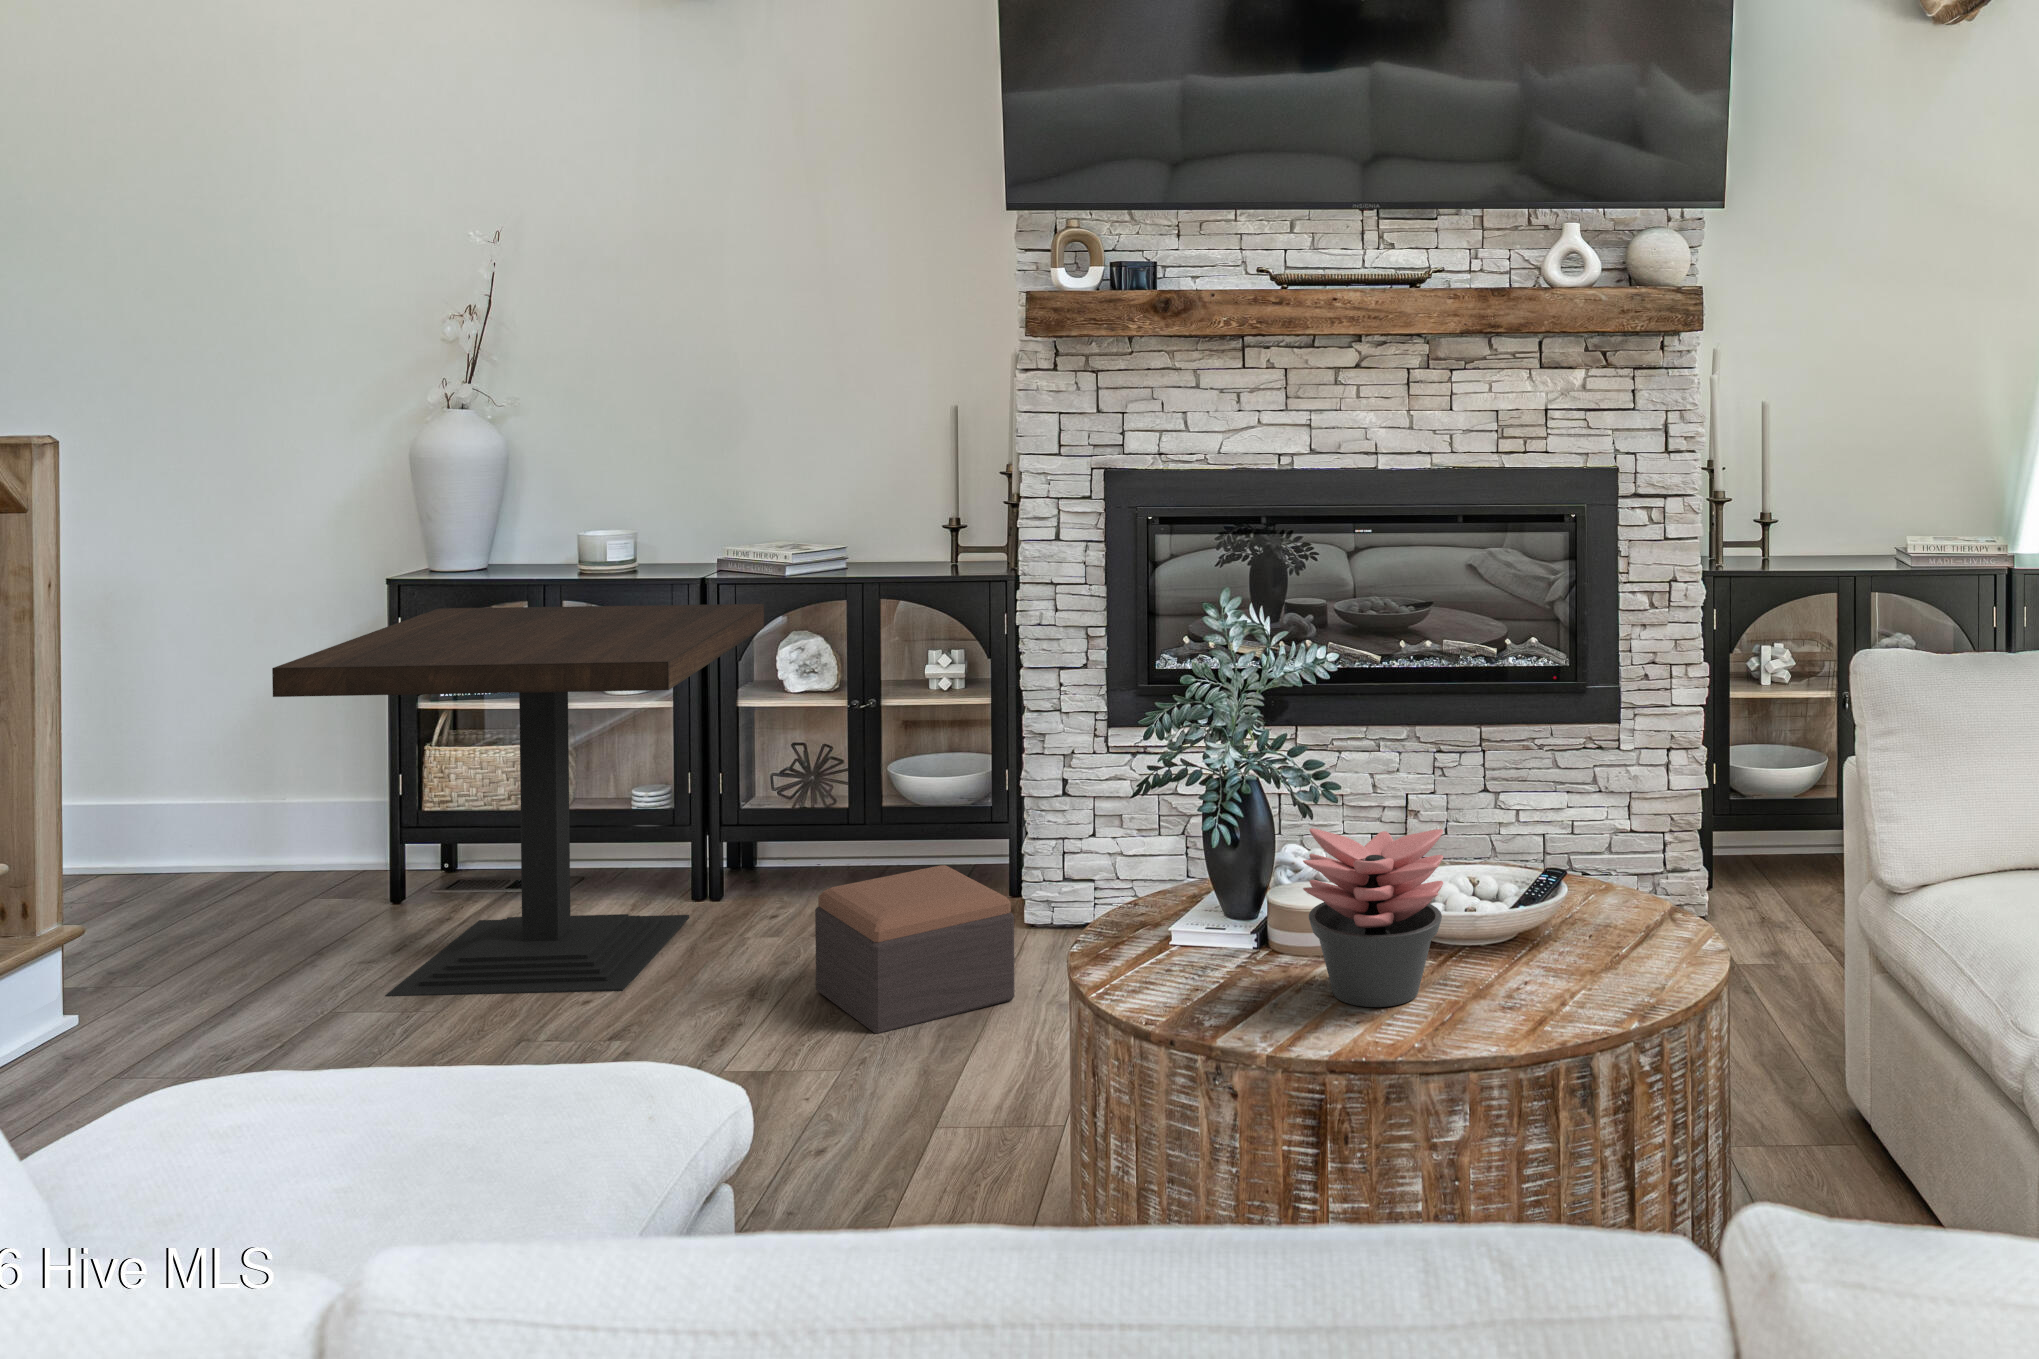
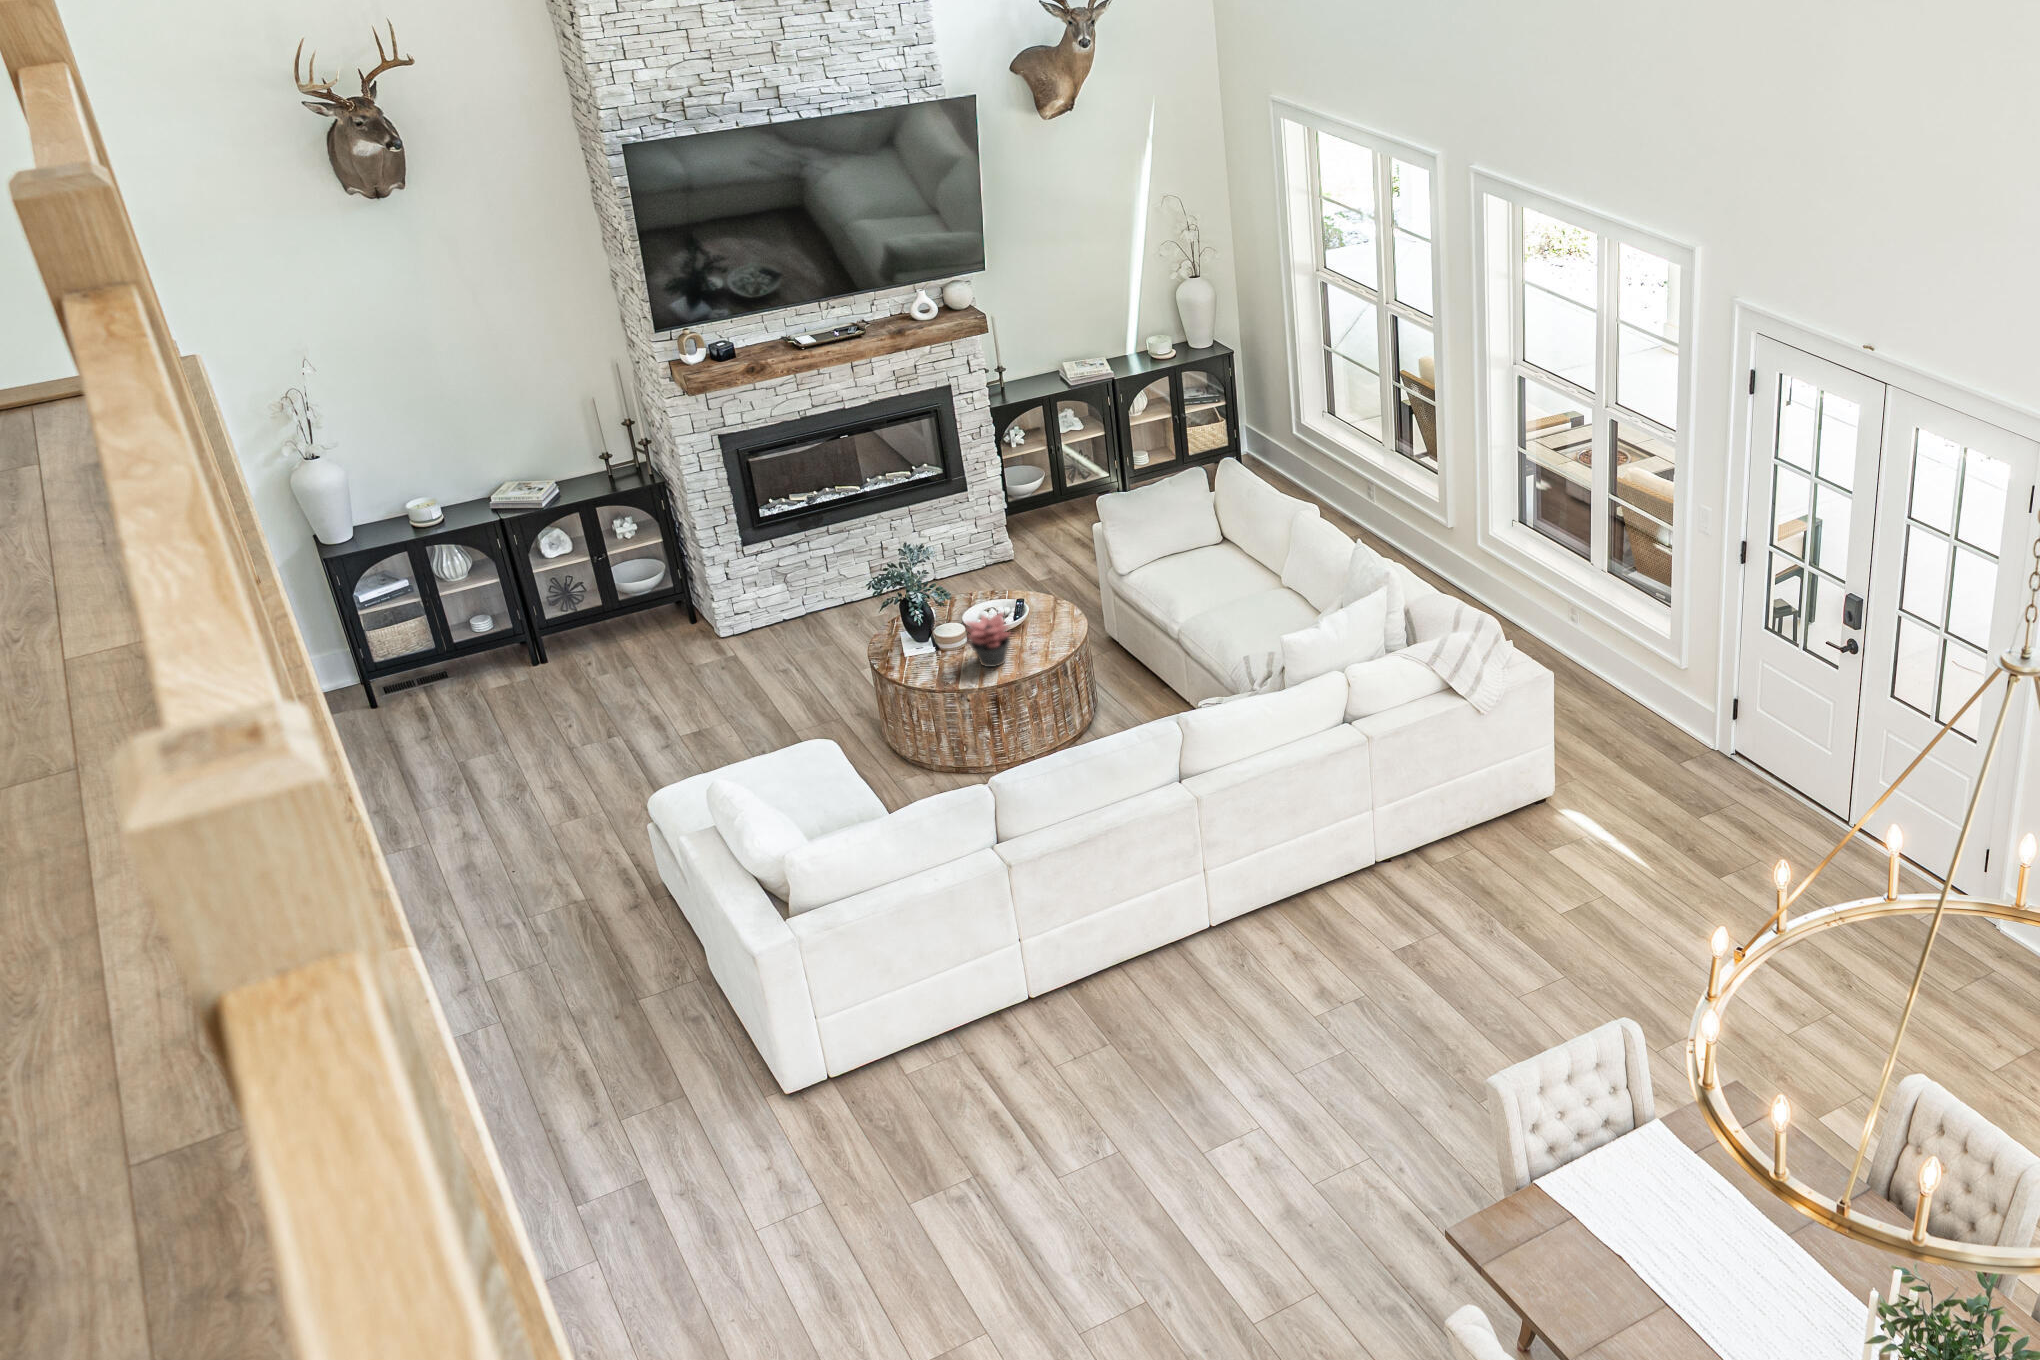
side table: present [272,604,764,996] -> none [366,529,592,752]
footstool: present [815,865,1014,1034] -> none [665,630,763,705]

